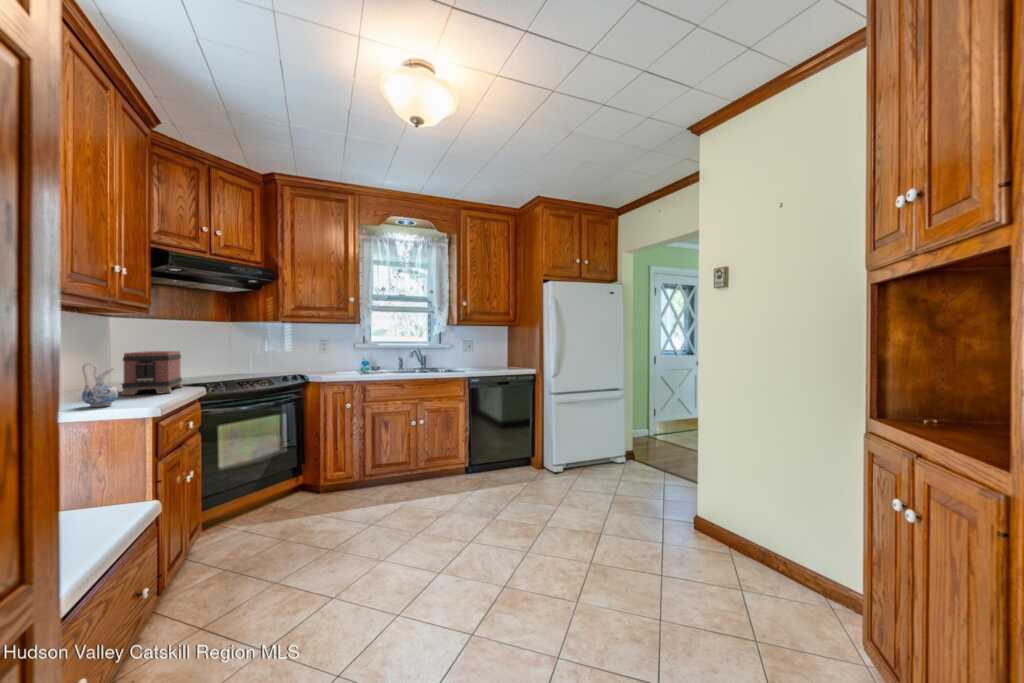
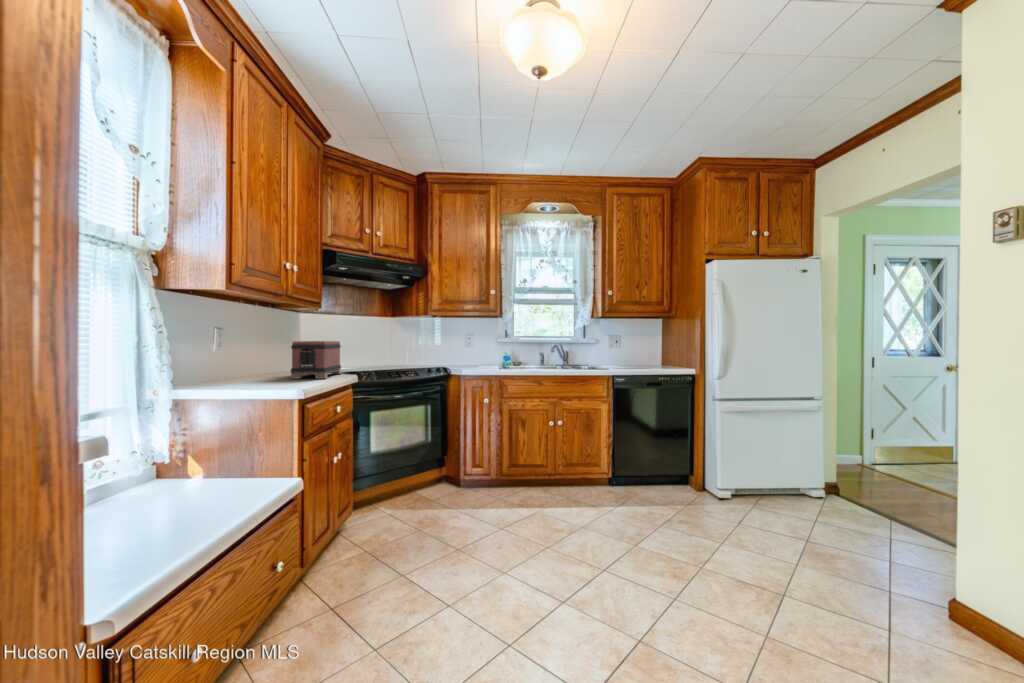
ceramic pitcher: present [82,363,118,407] -> none [249,349,276,388]

